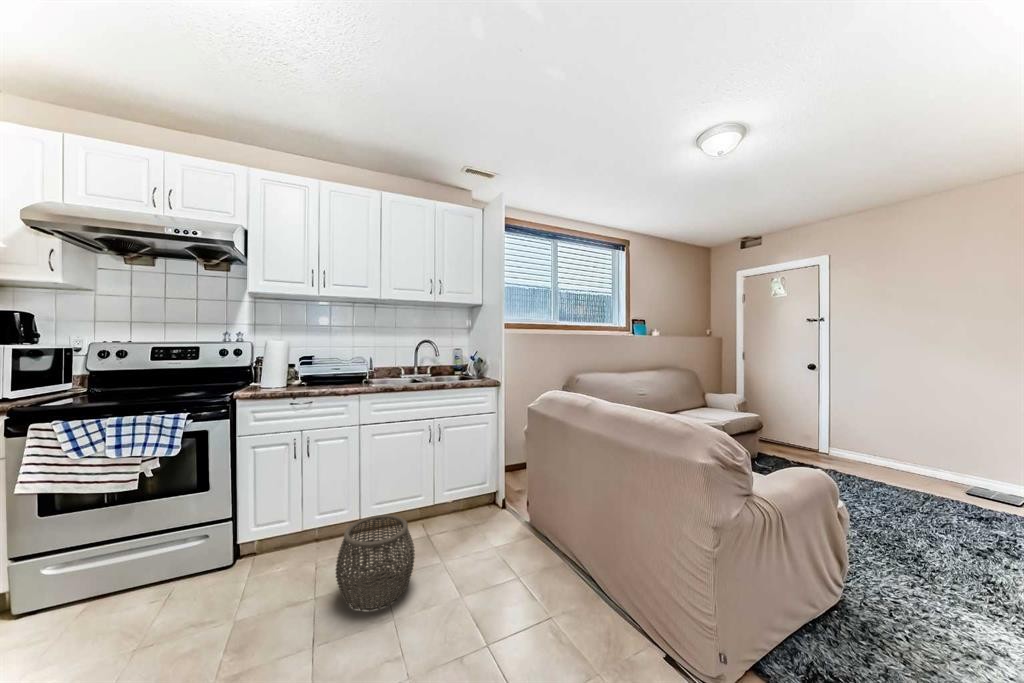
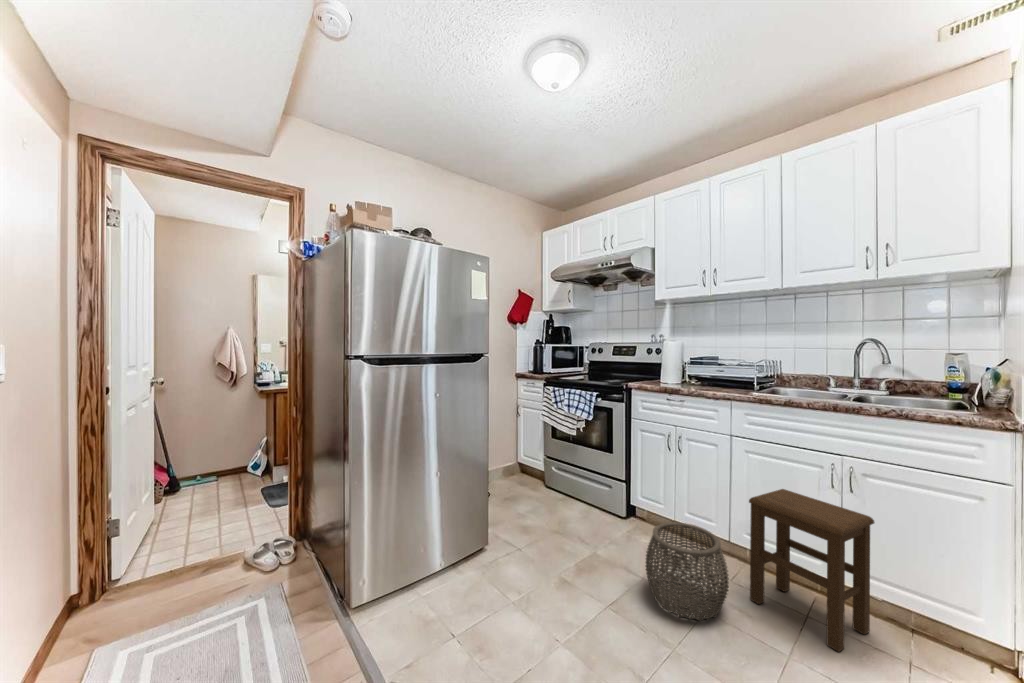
stool: none [406,454,472,556] -> present [749,489,875,652]

